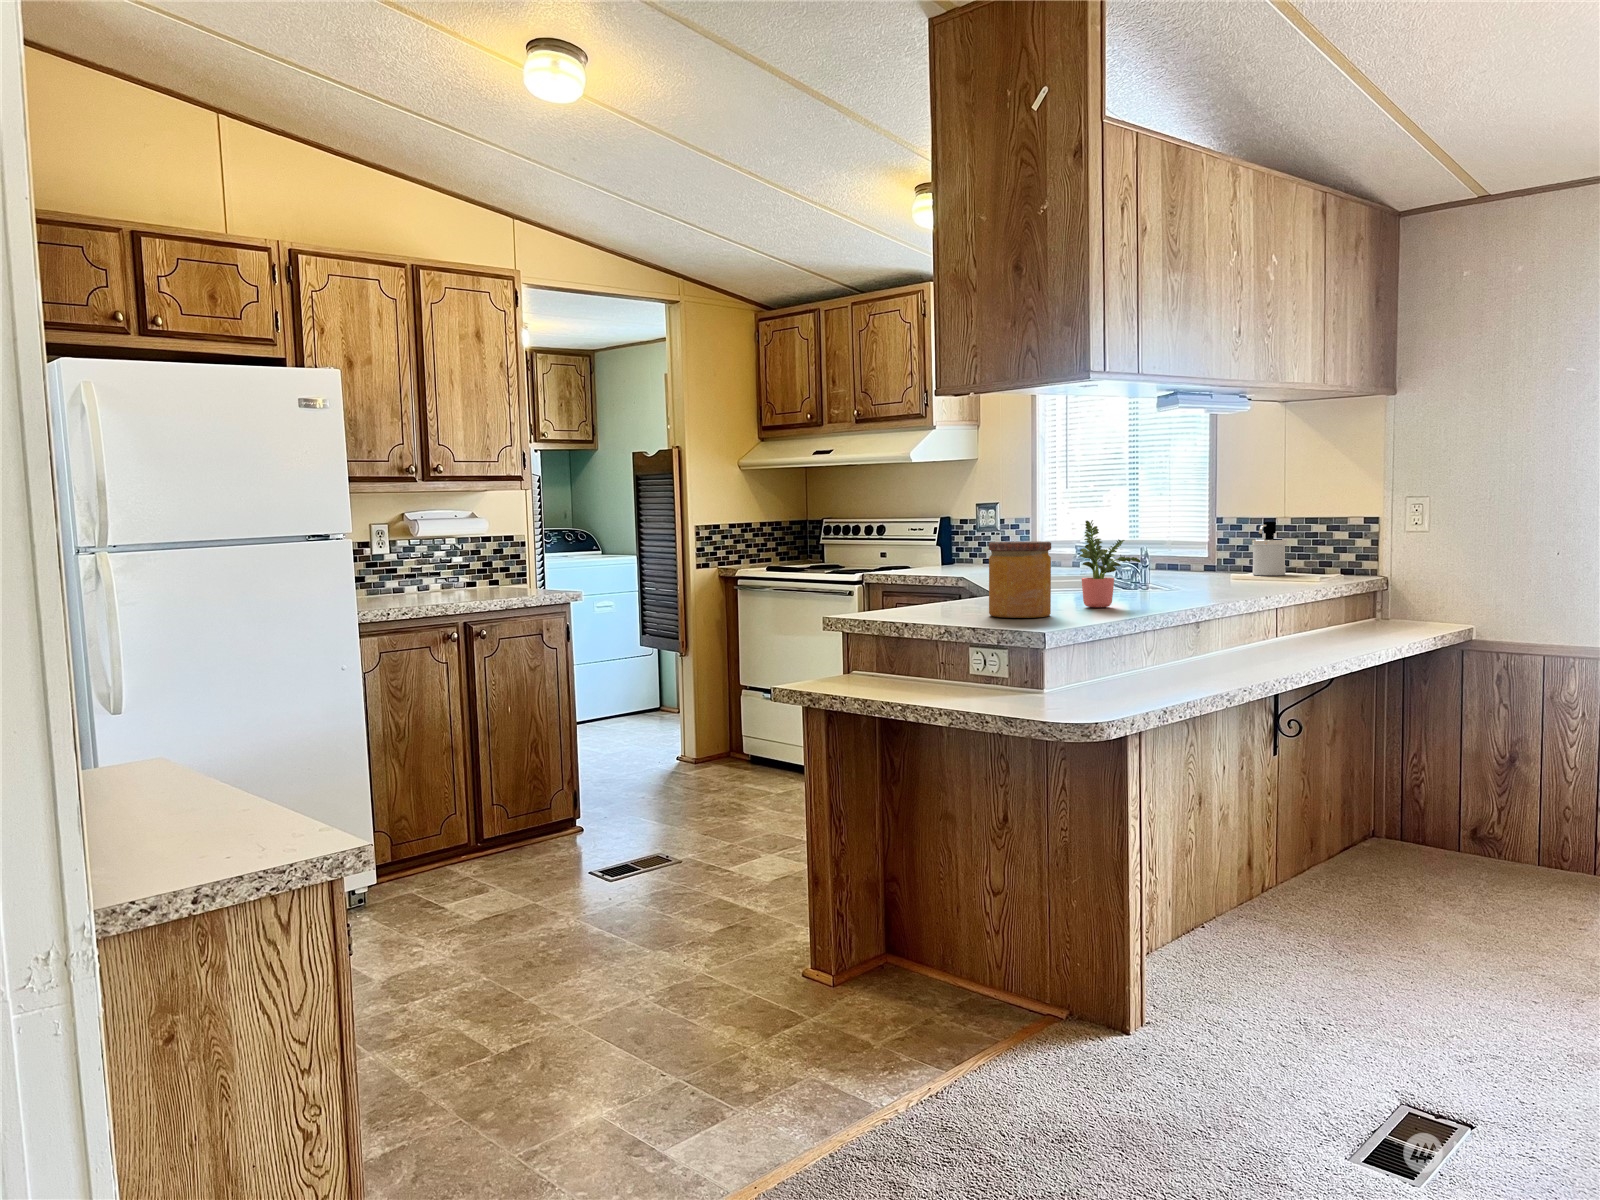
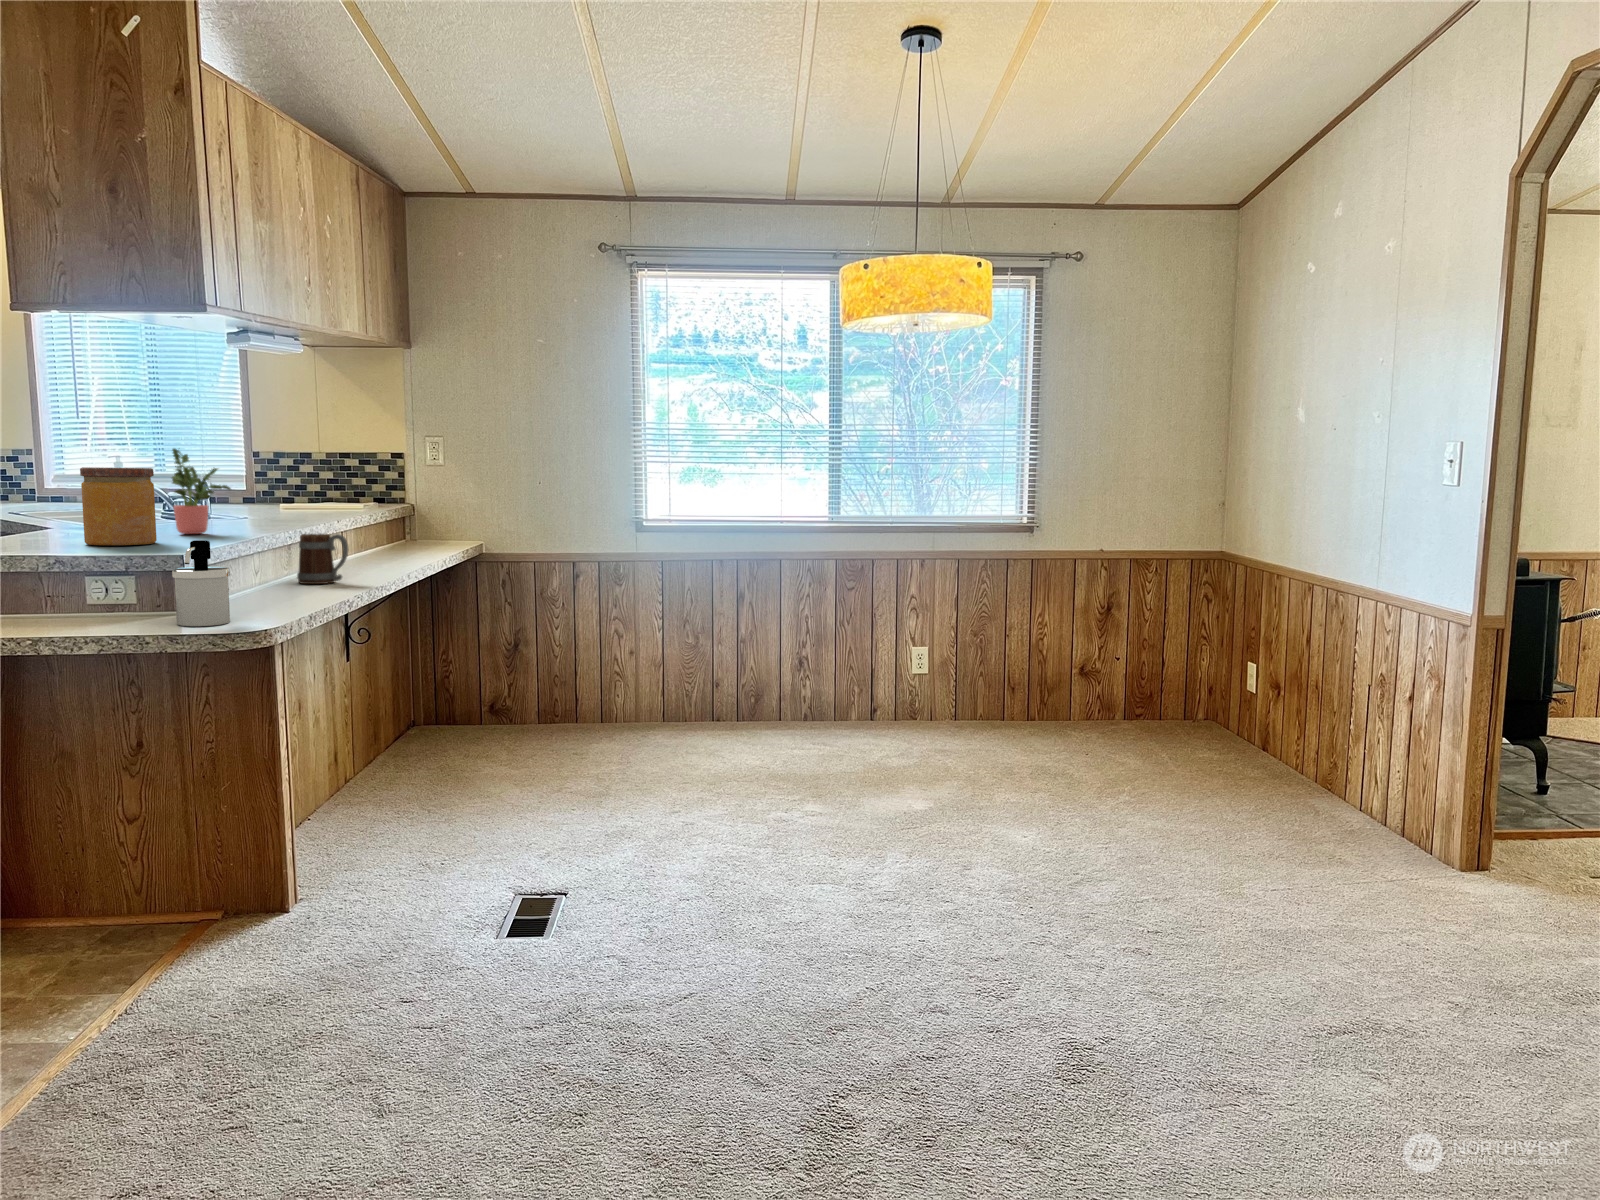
soap dispenser: present [1252,522,1287,576] -> present [172,540,230,626]
mug: none [1199,611,1254,668] -> present [297,534,349,584]

